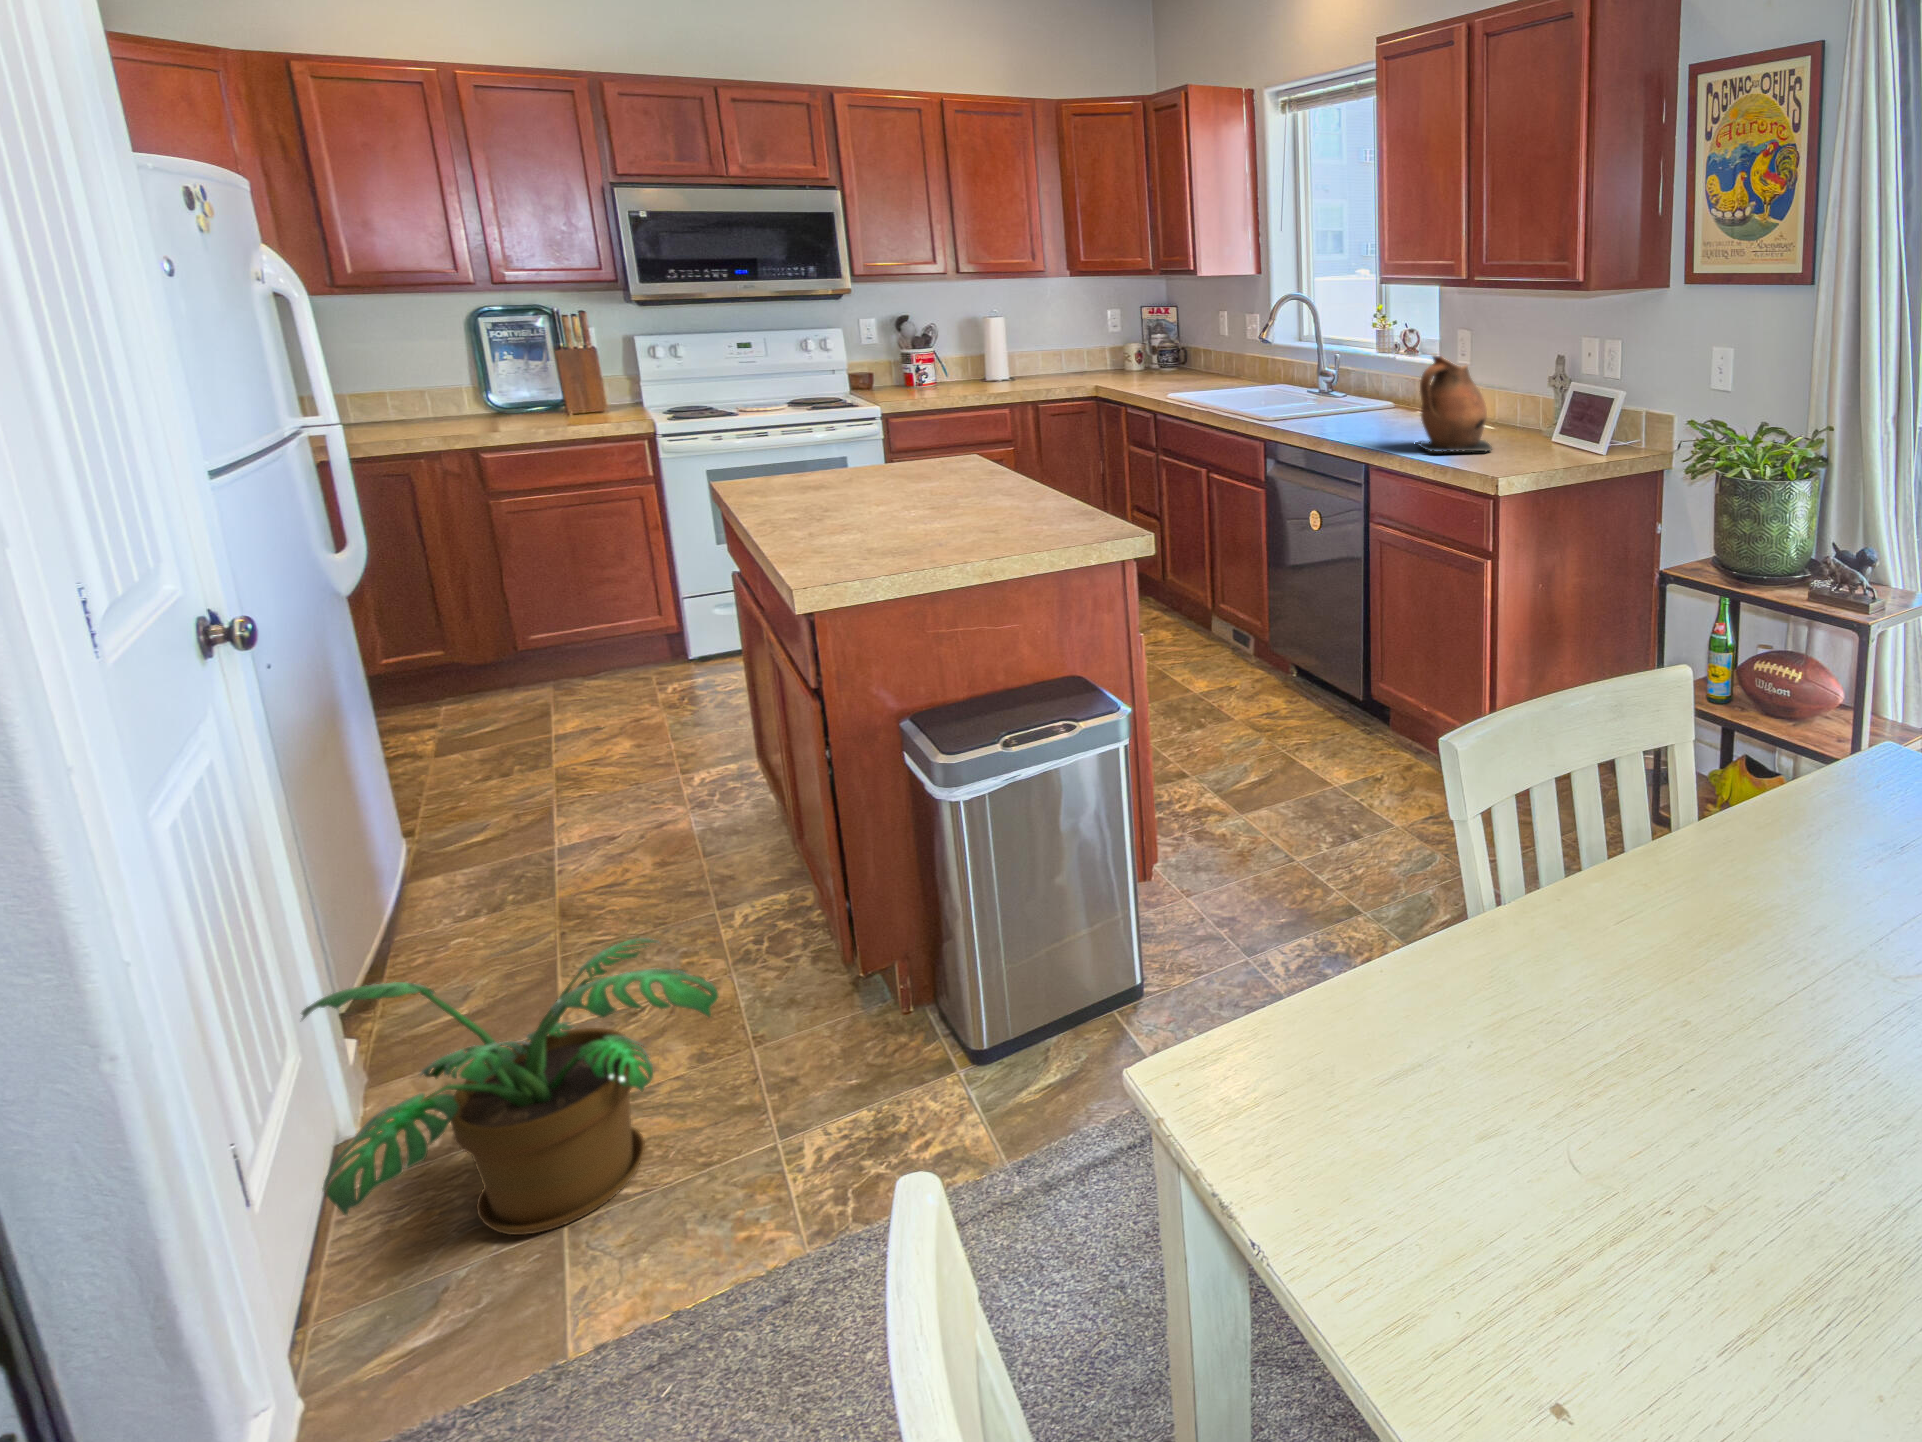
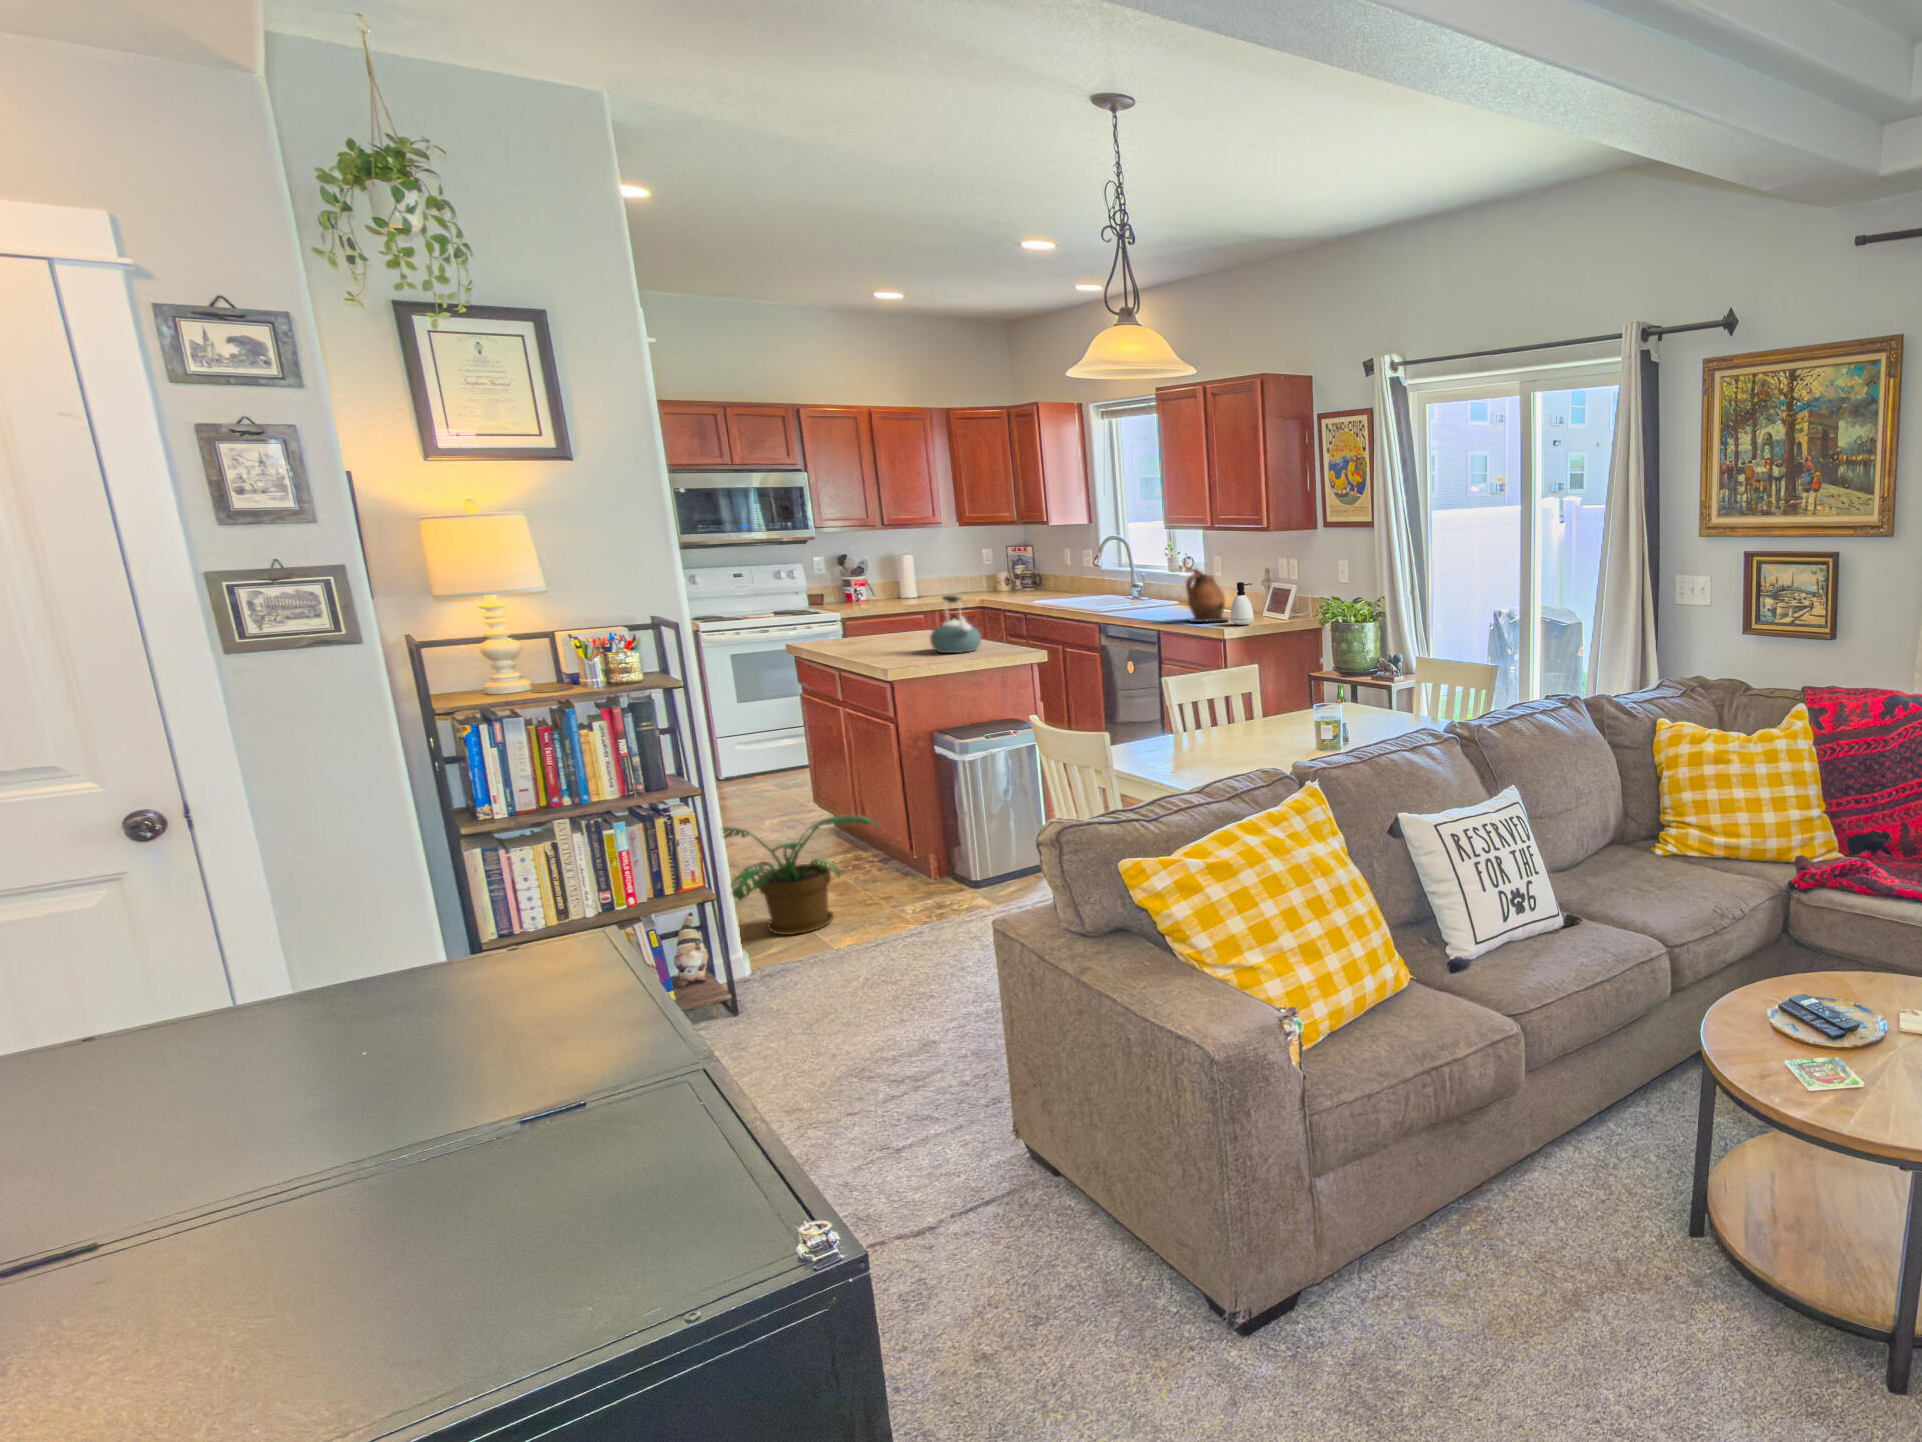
soap dispenser: none [1501,383,1544,462] -> present [1231,582,1254,625]
kettle: none [927,411,1030,531] -> present [930,596,981,653]

